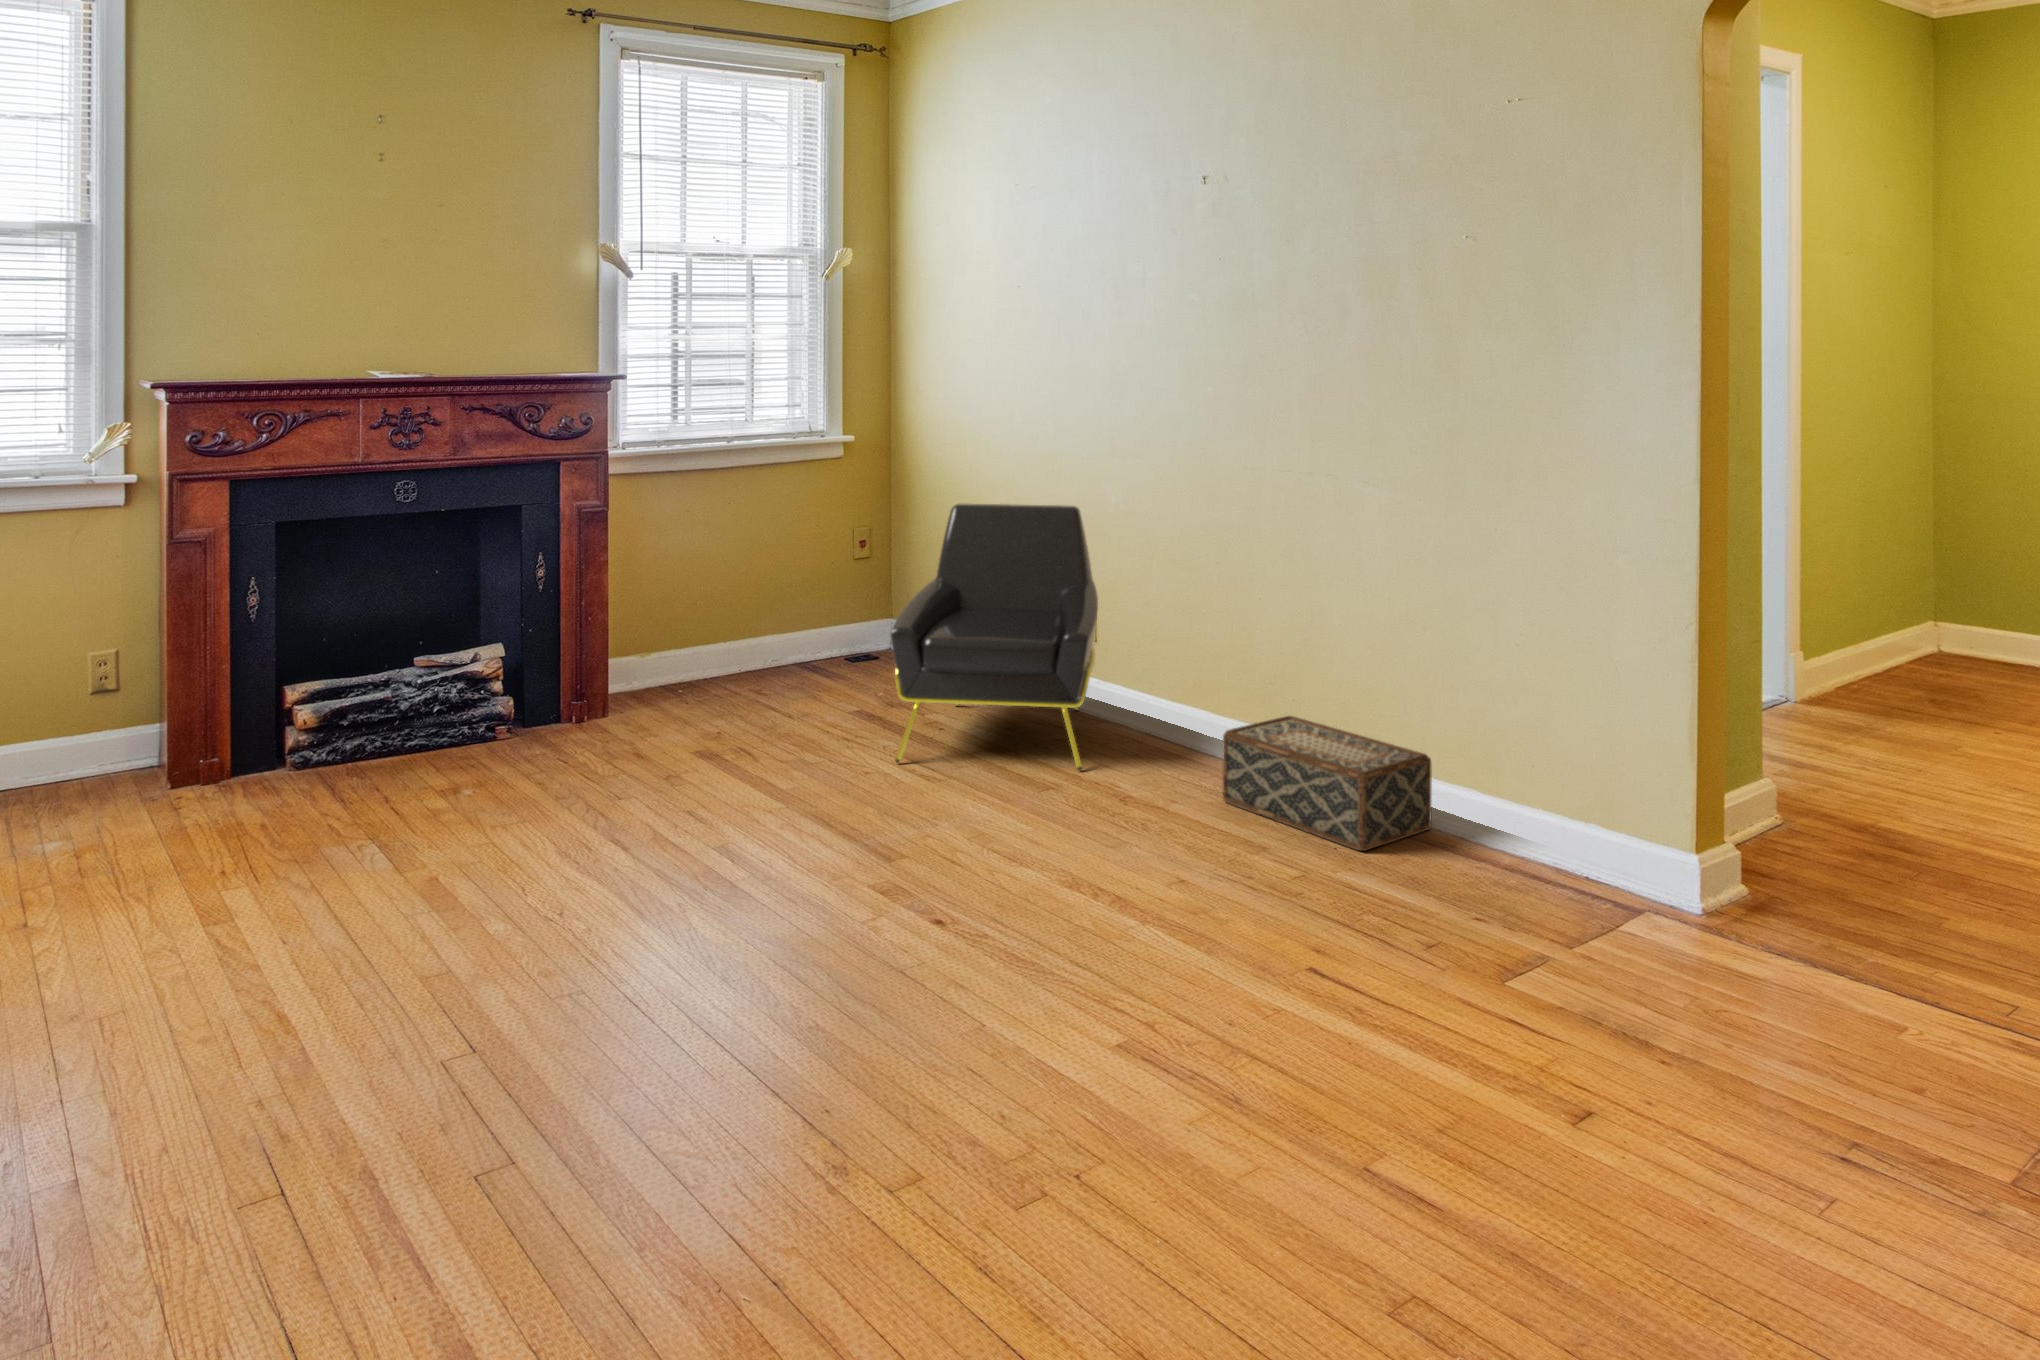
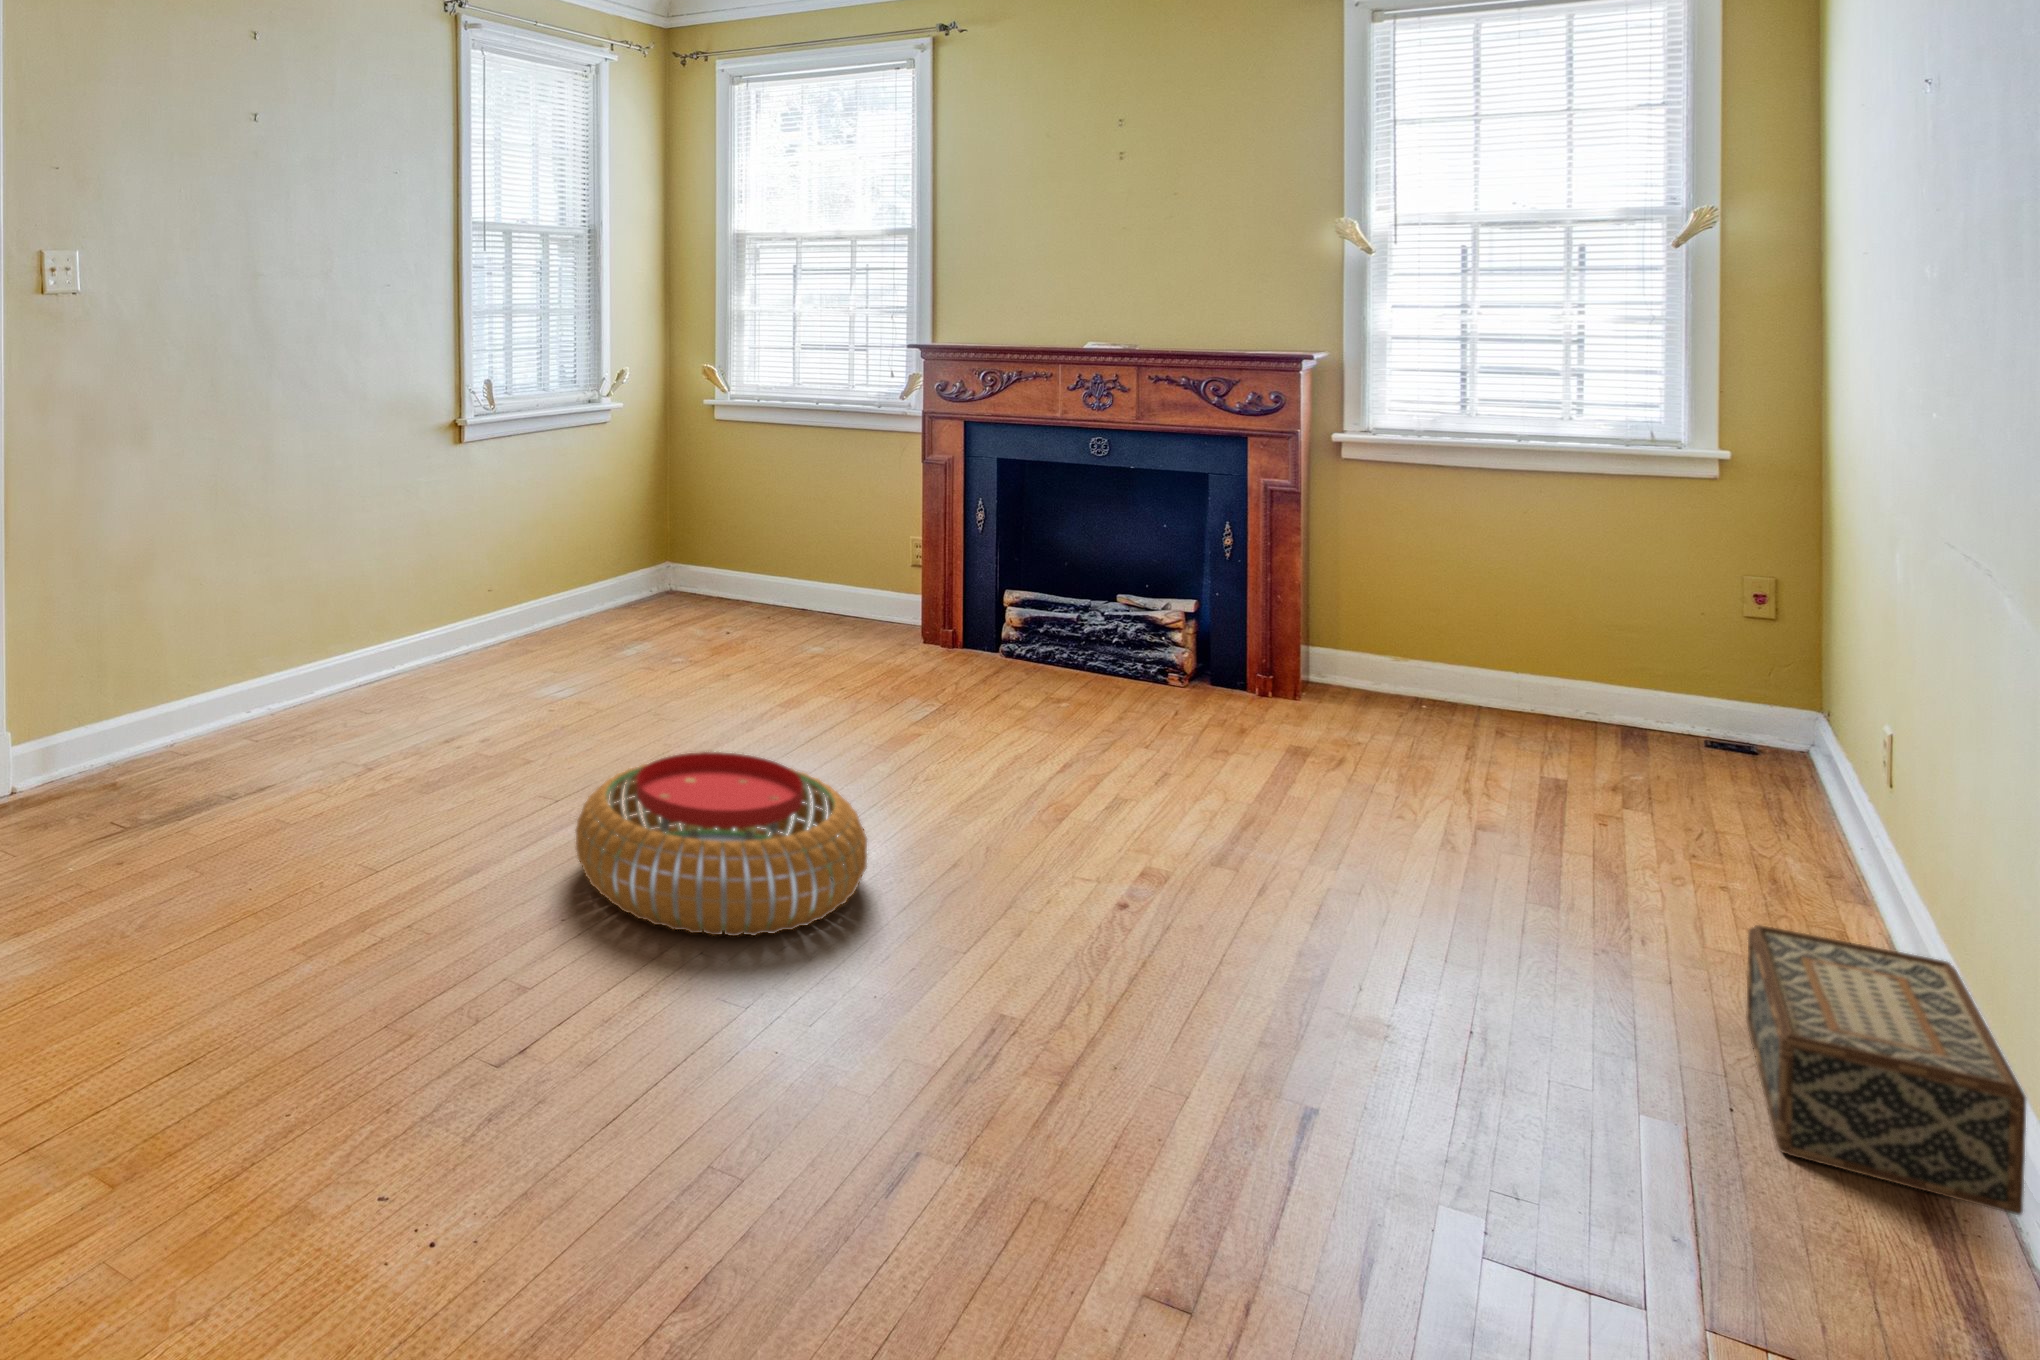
armchair: present [890,503,1098,771] -> none [1439,548,1878,918]
pouf: none [415,913,839,1206] -> present [576,752,867,936]

